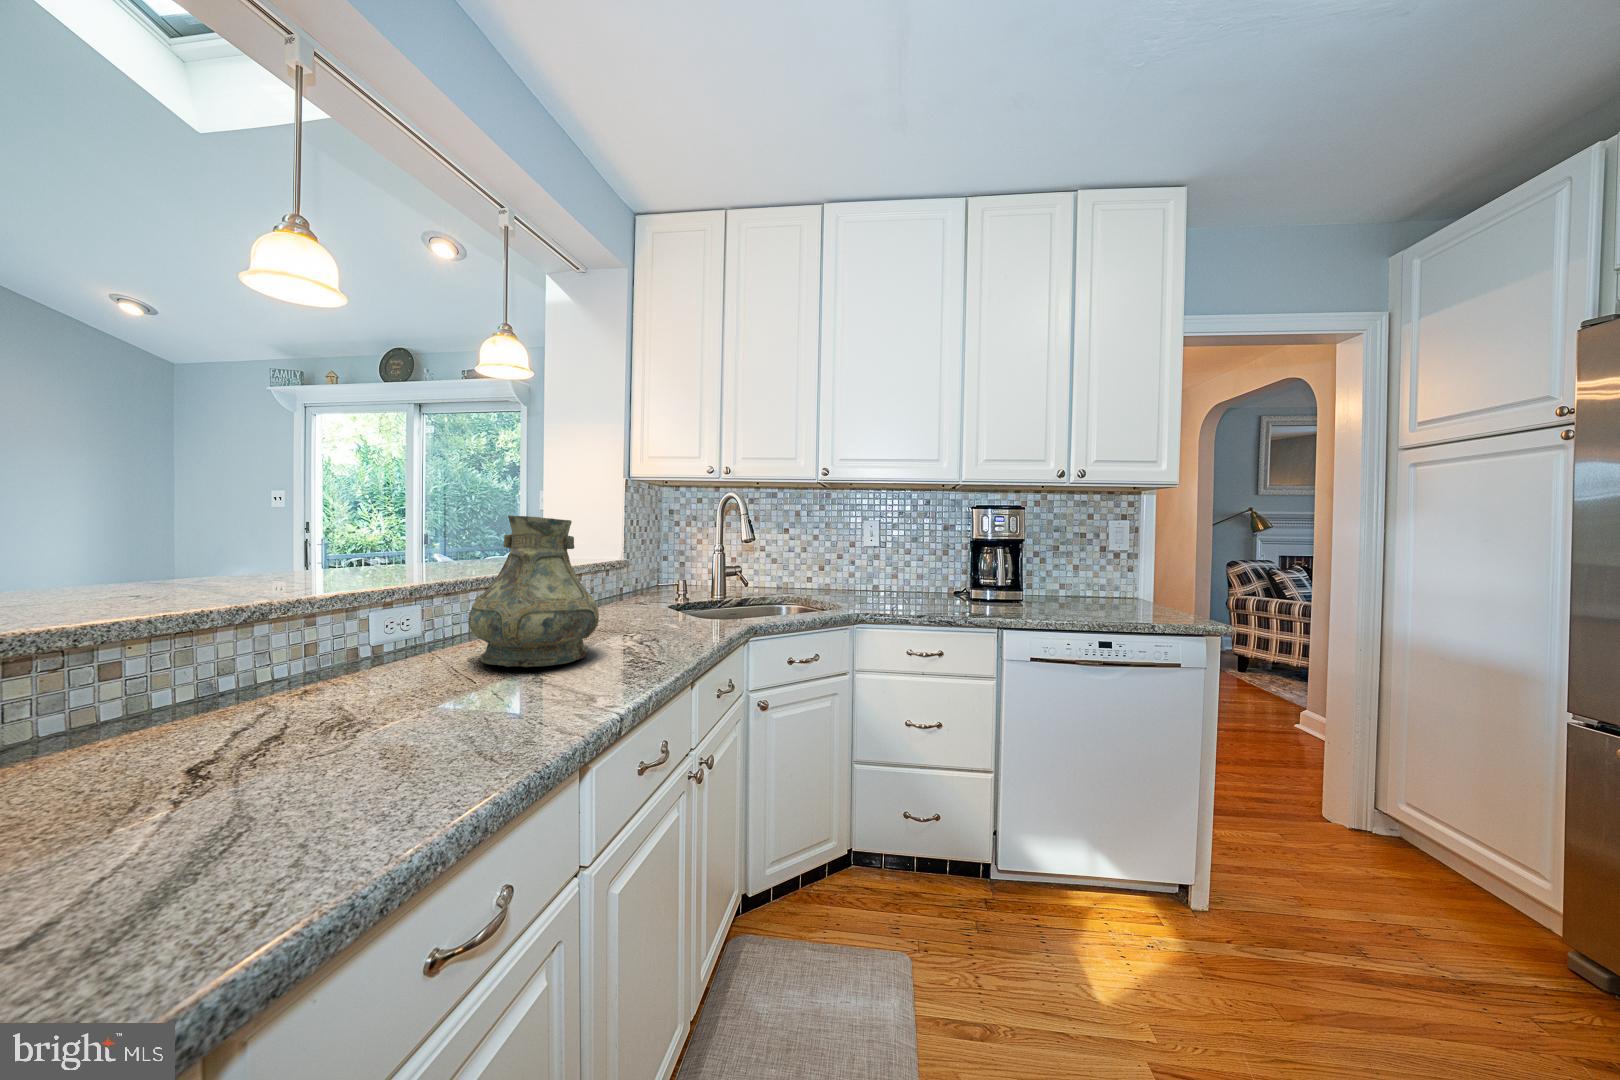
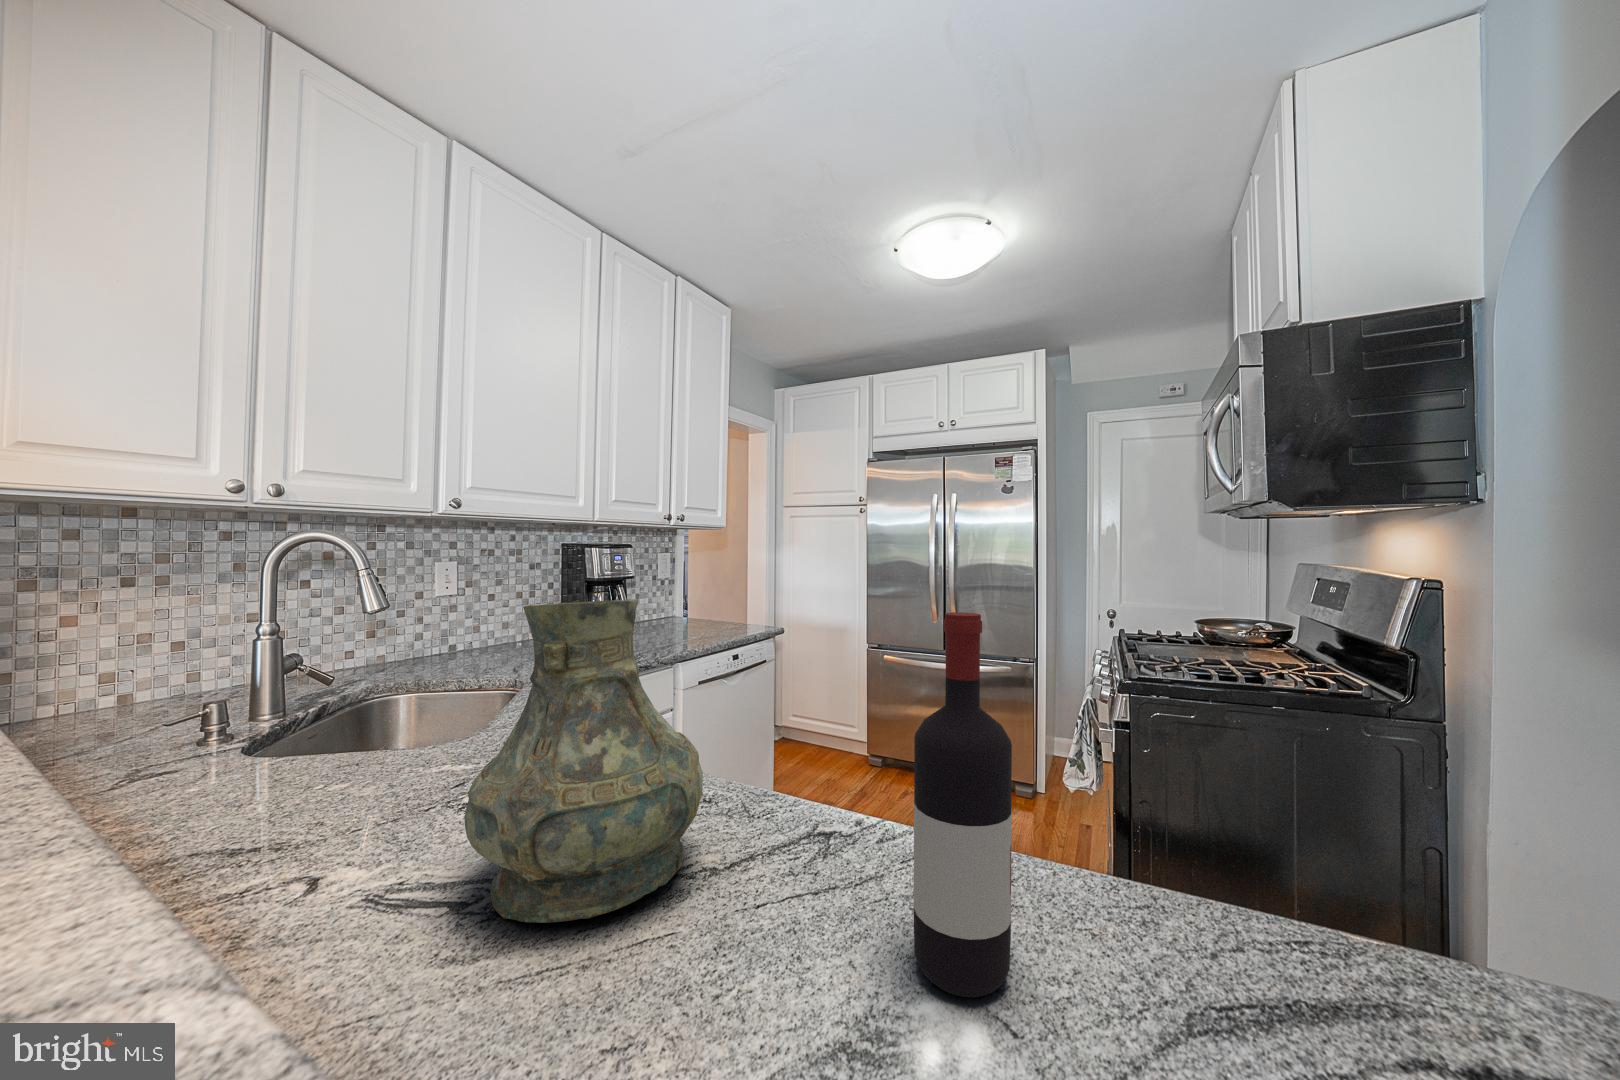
wine bottle: none [330,513,411,751] -> present [913,612,1012,998]

